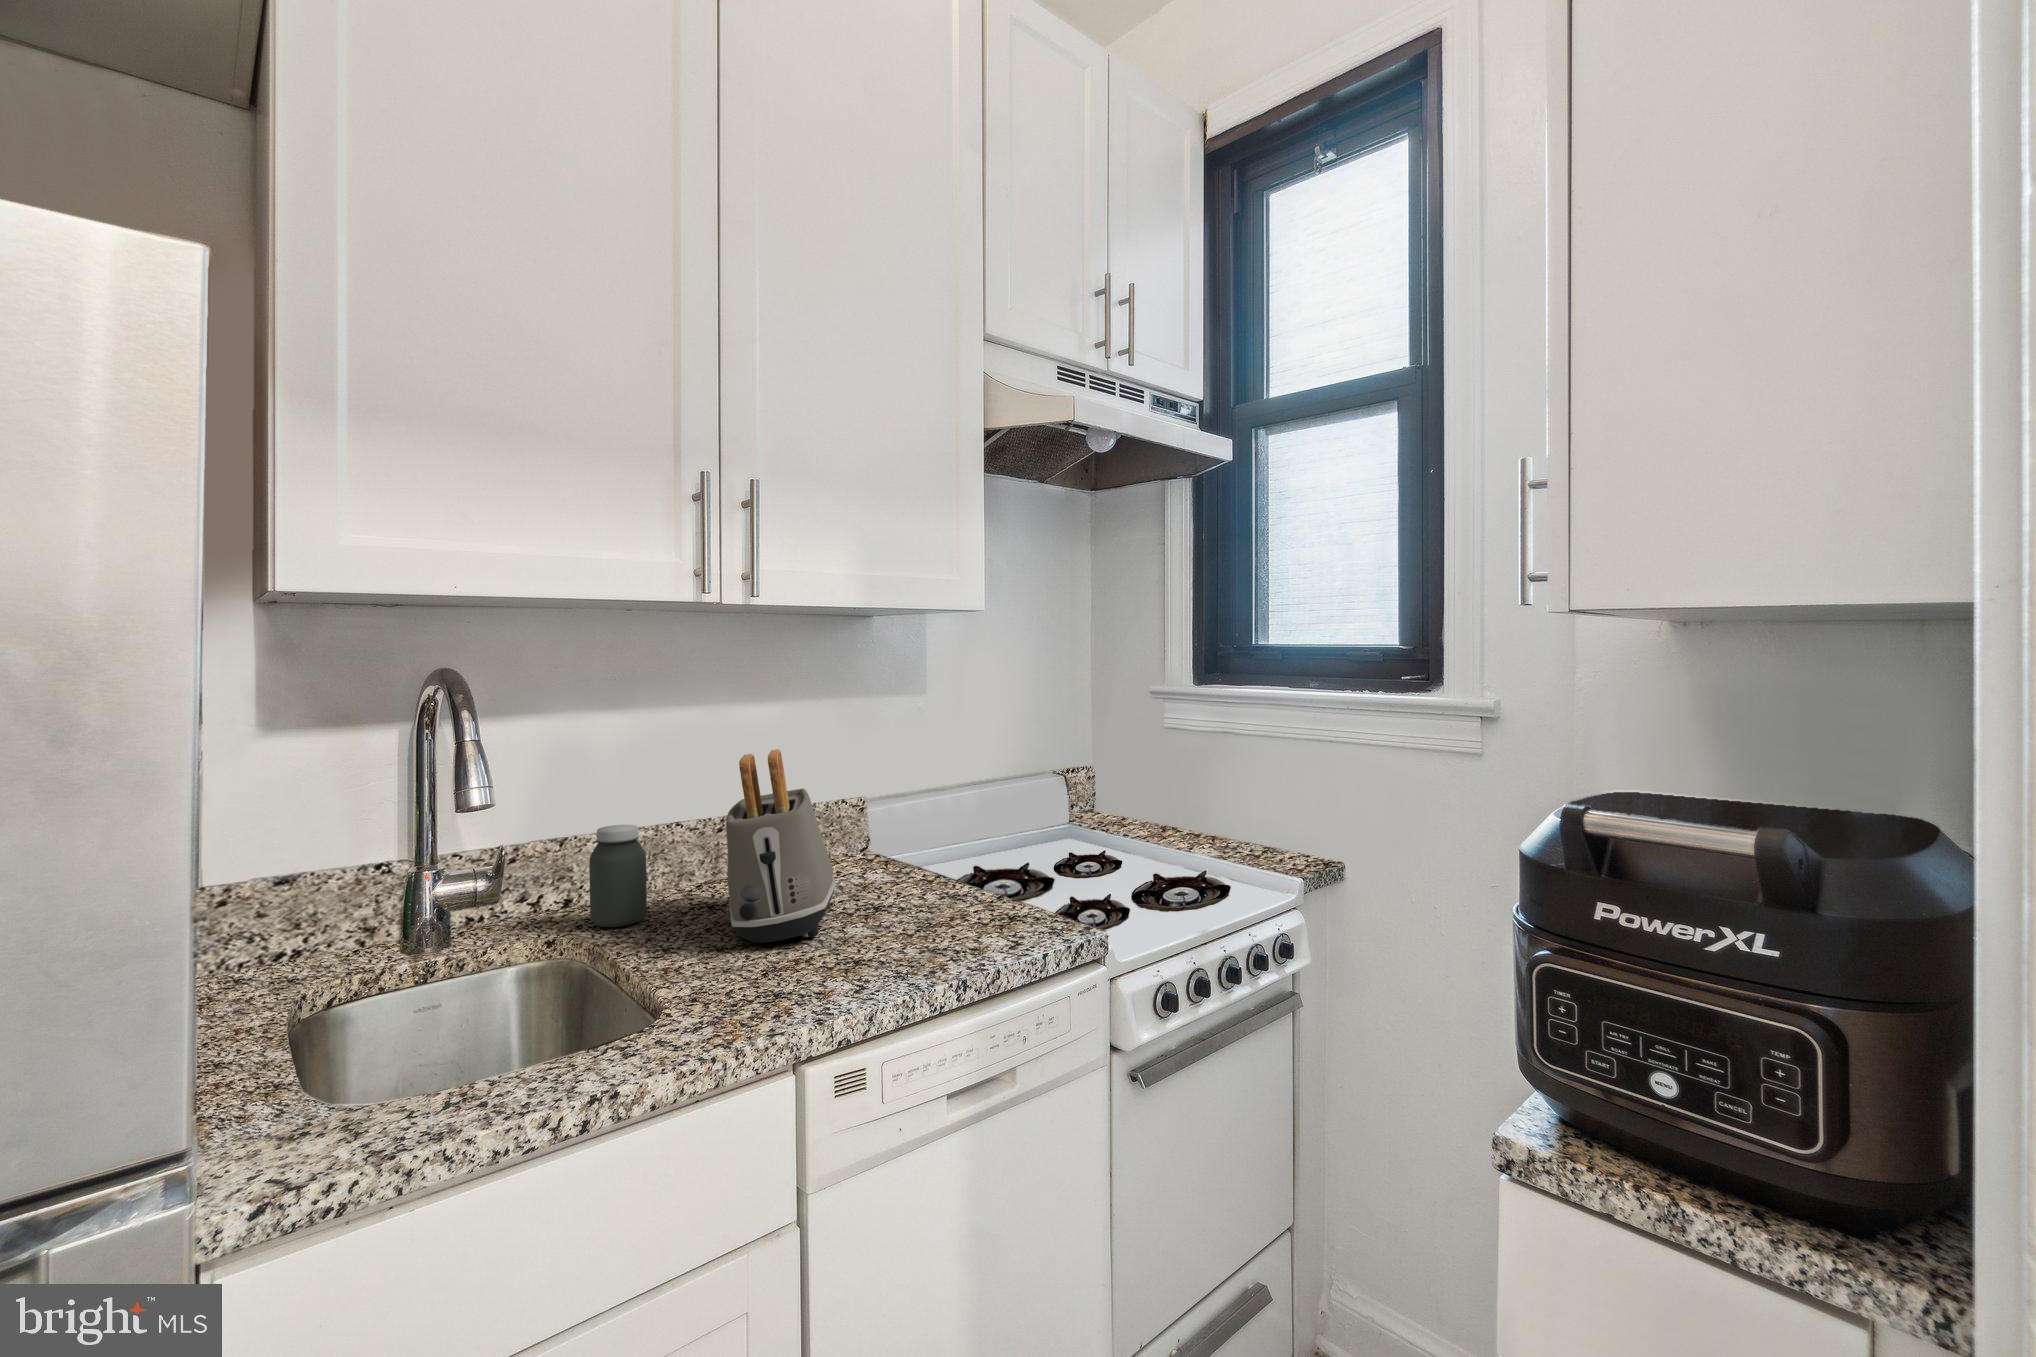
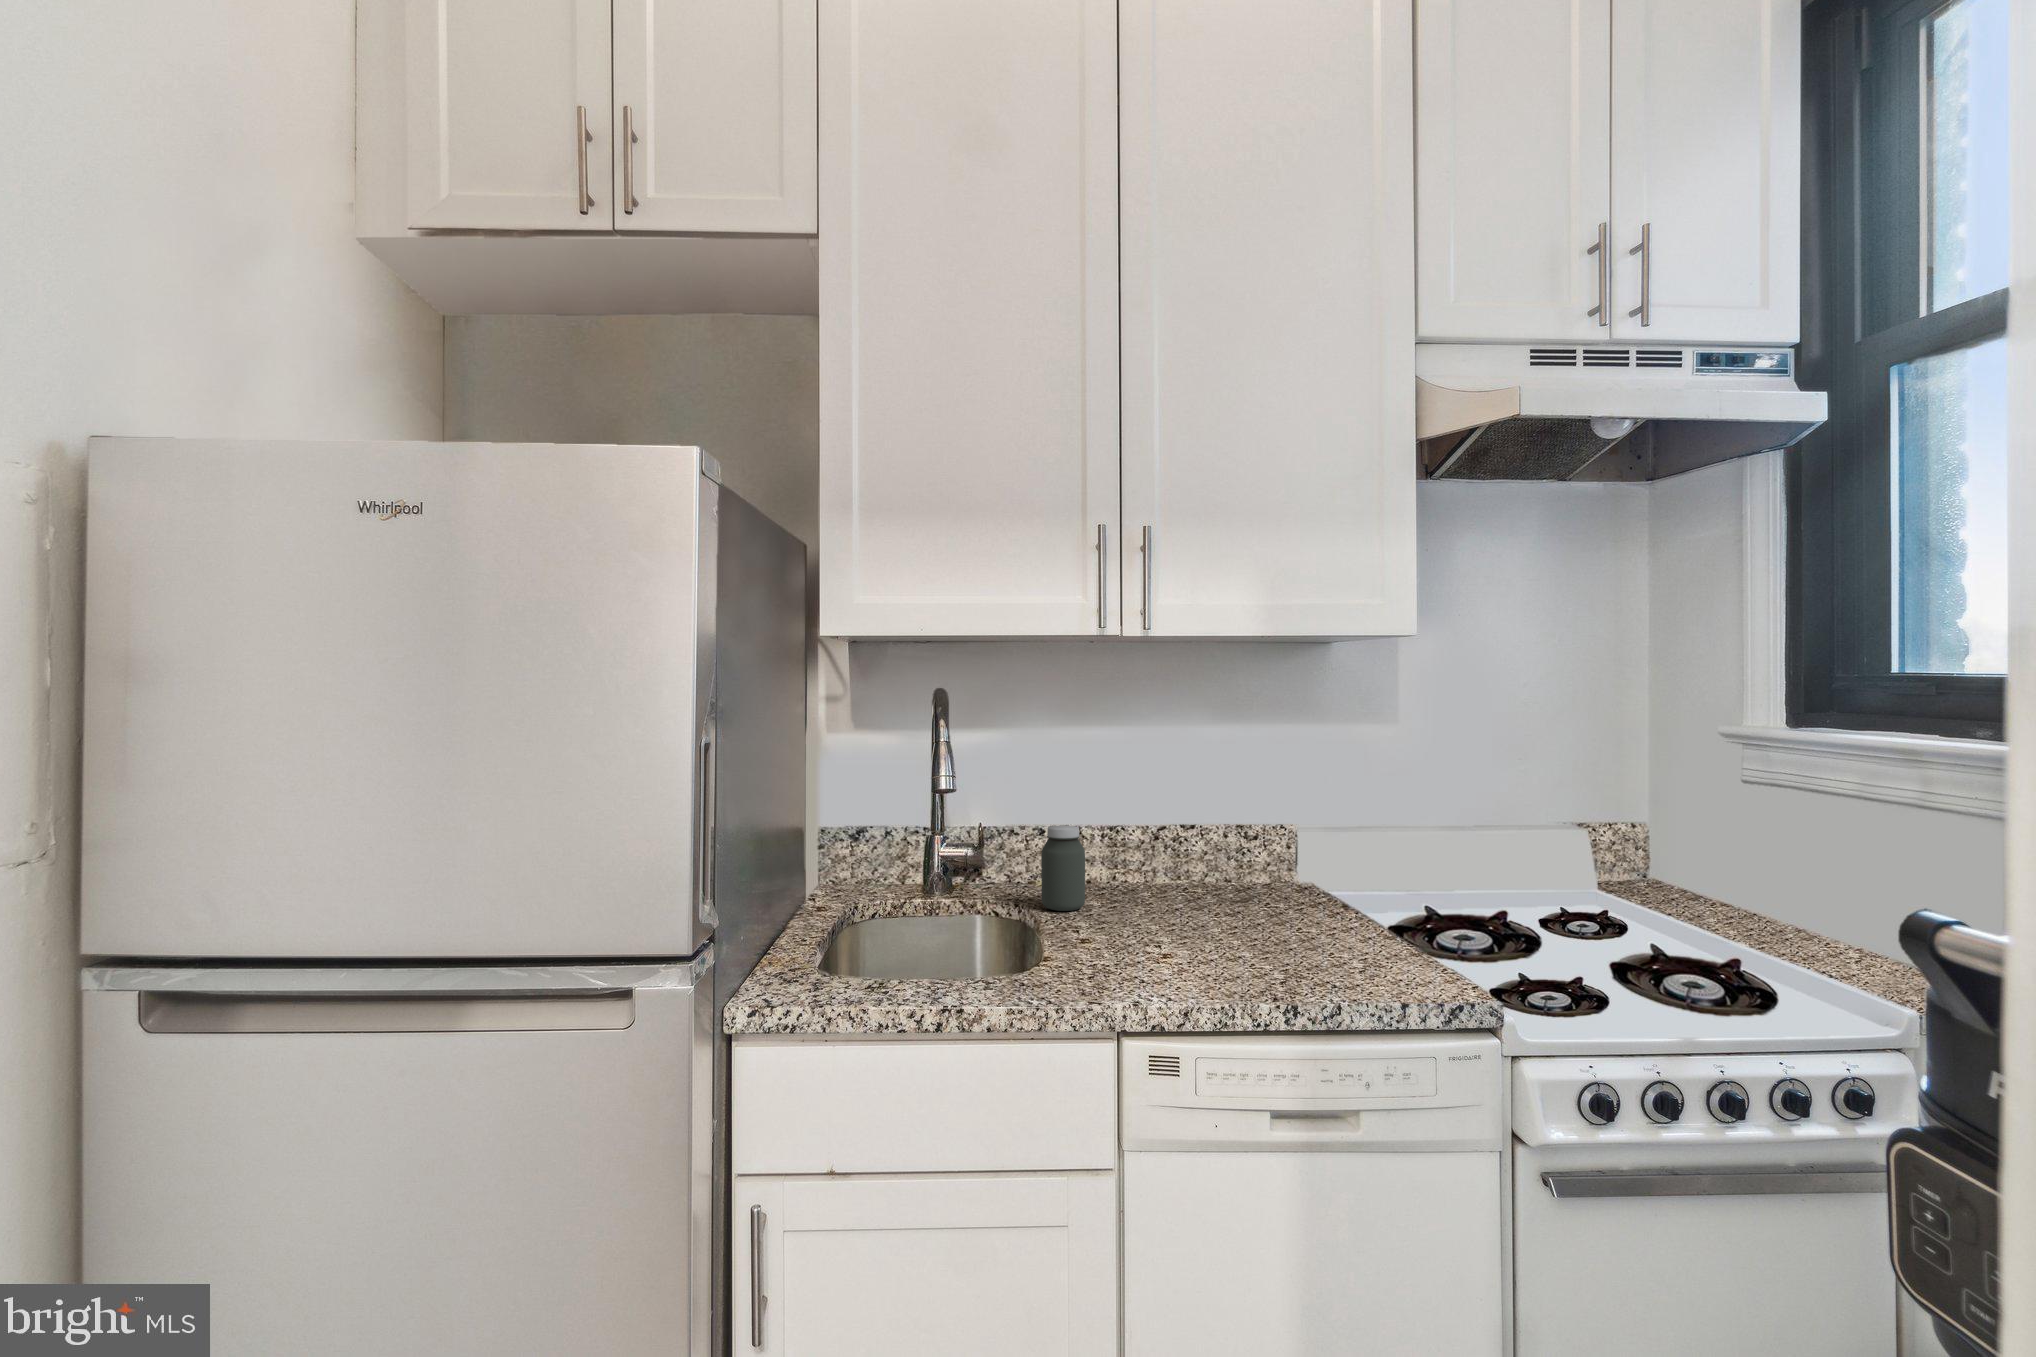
toaster: present [726,749,836,943] -> none [1122,768,1244,944]

